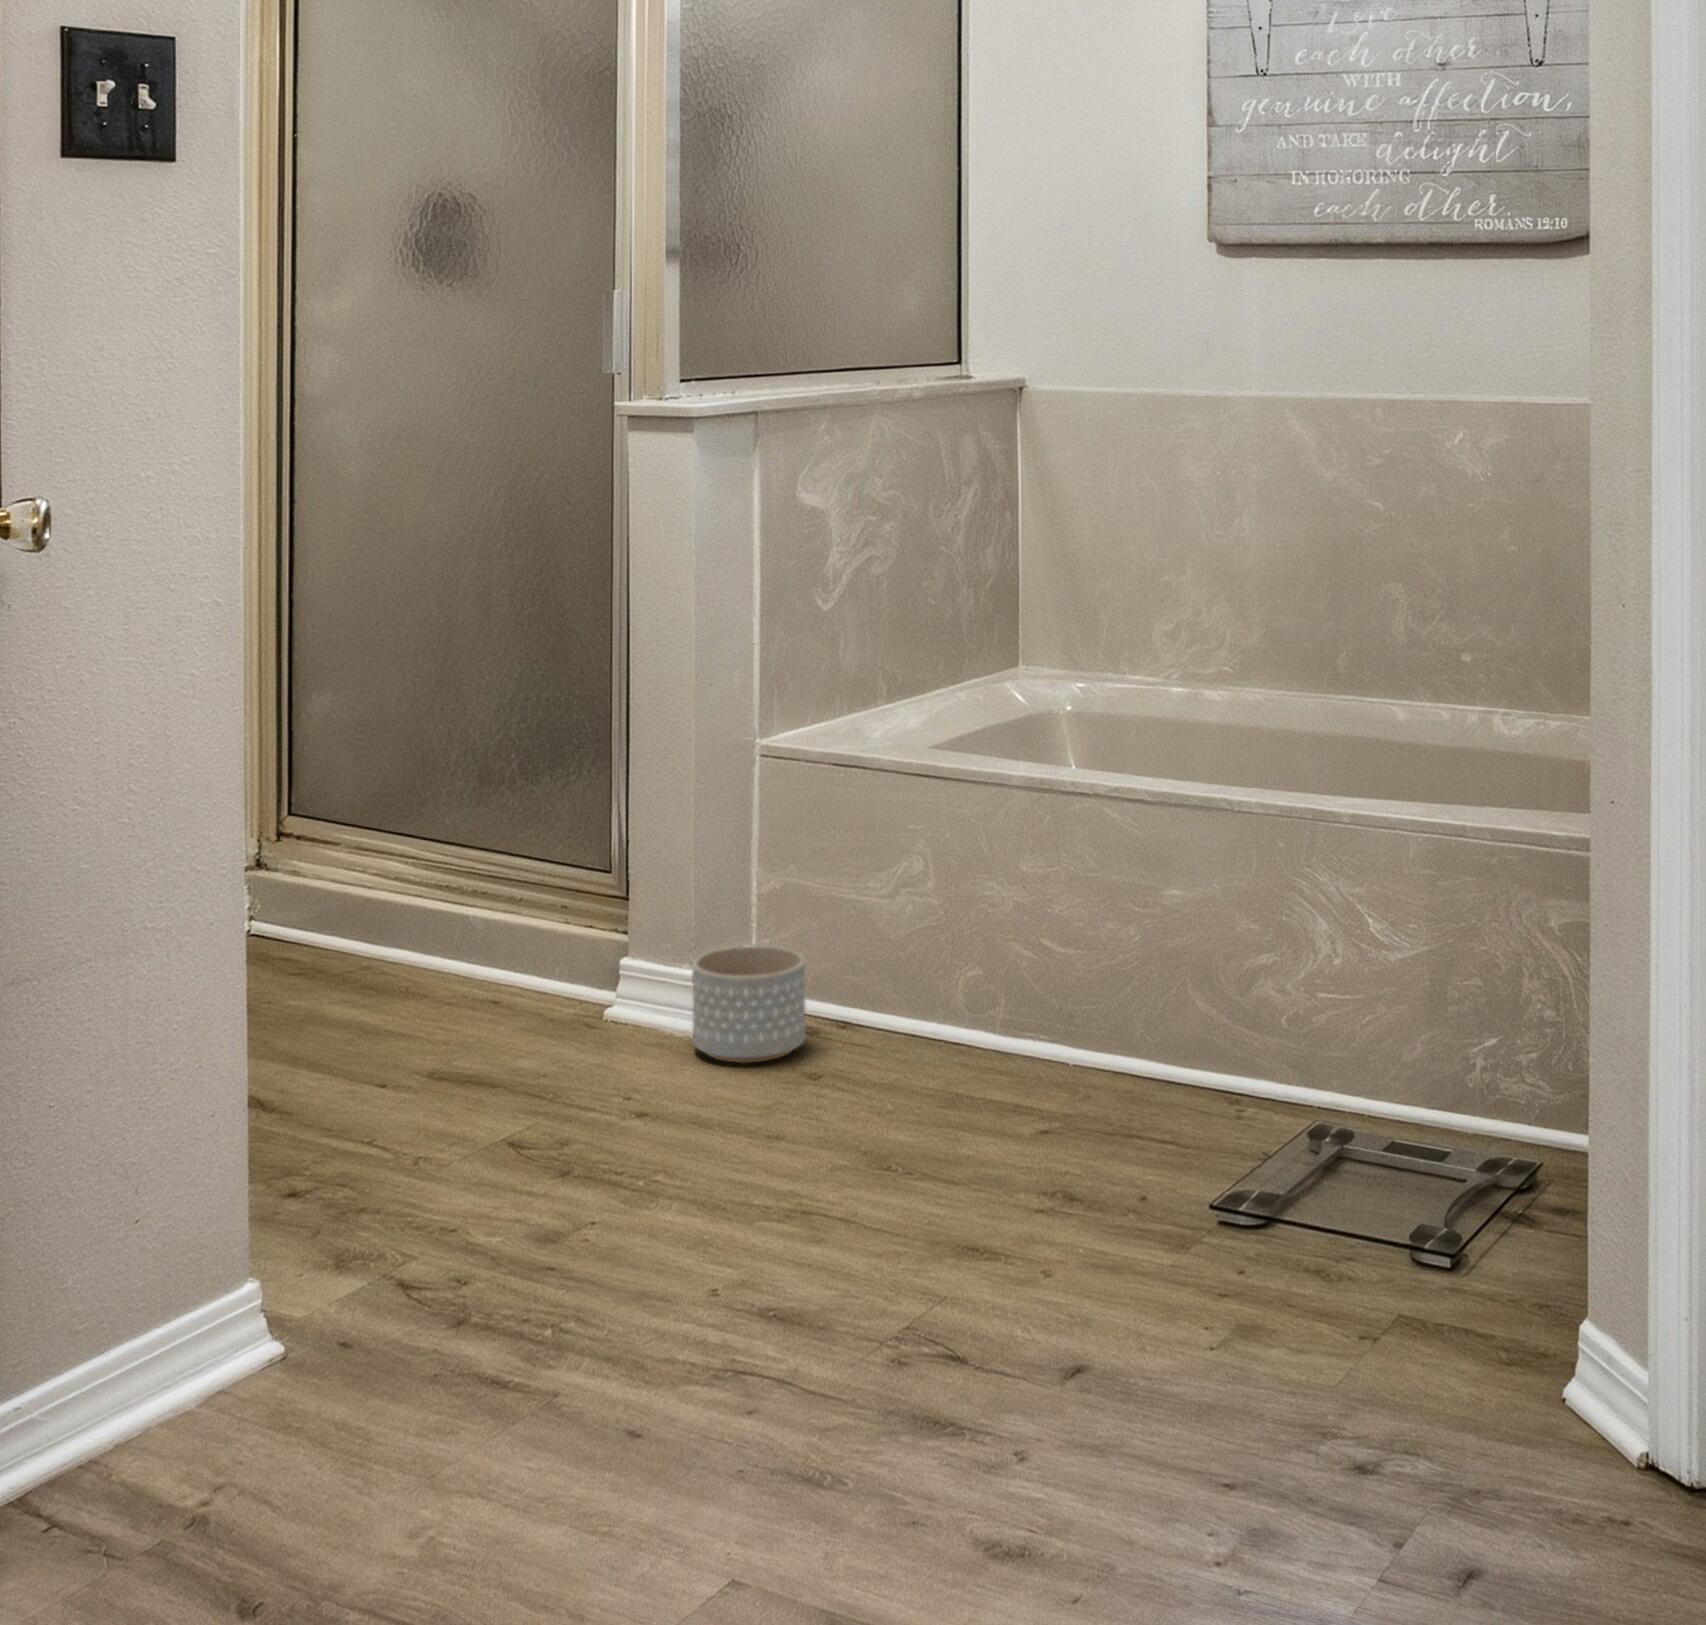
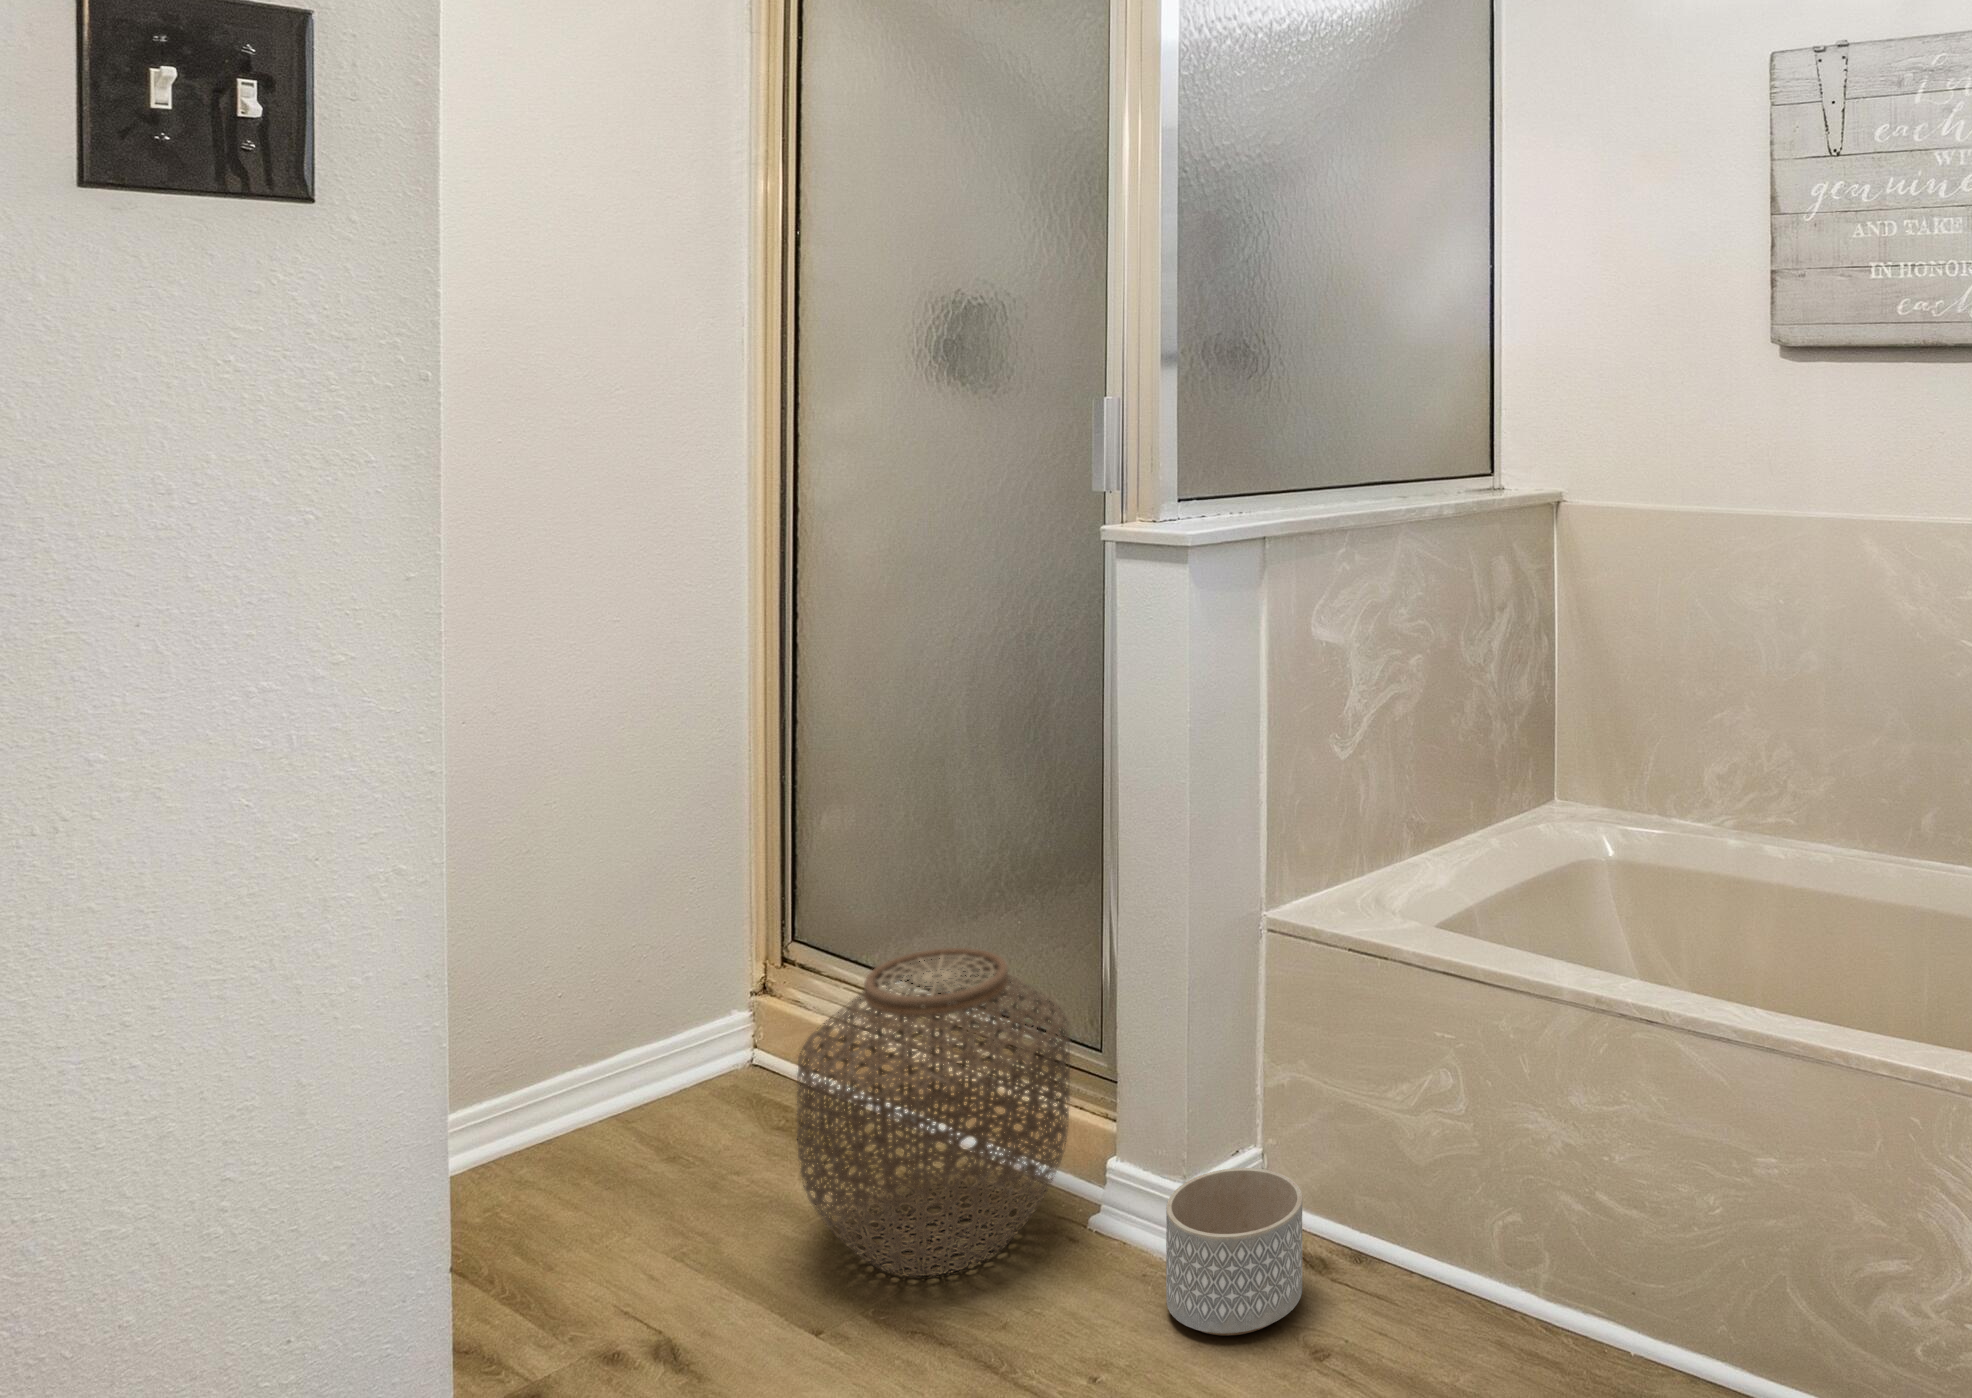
woven basket: none [365,780,592,1042] -> present [797,948,1070,1277]

